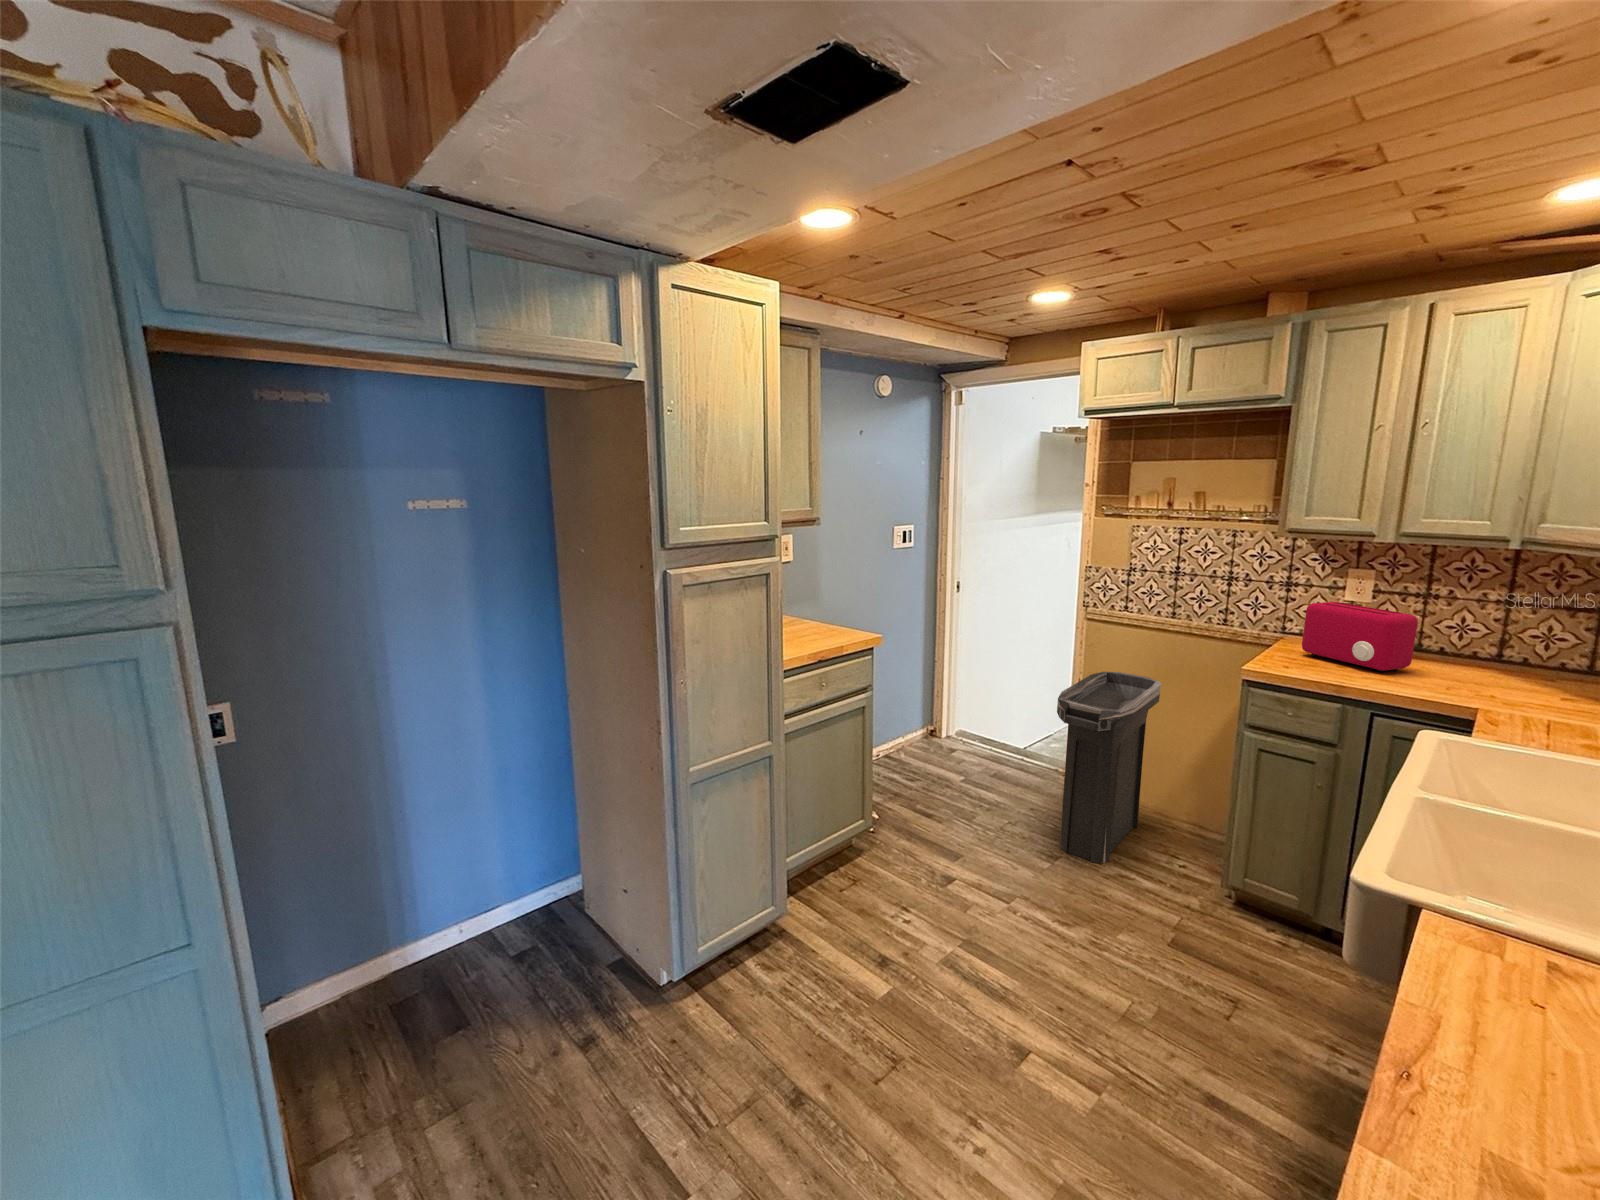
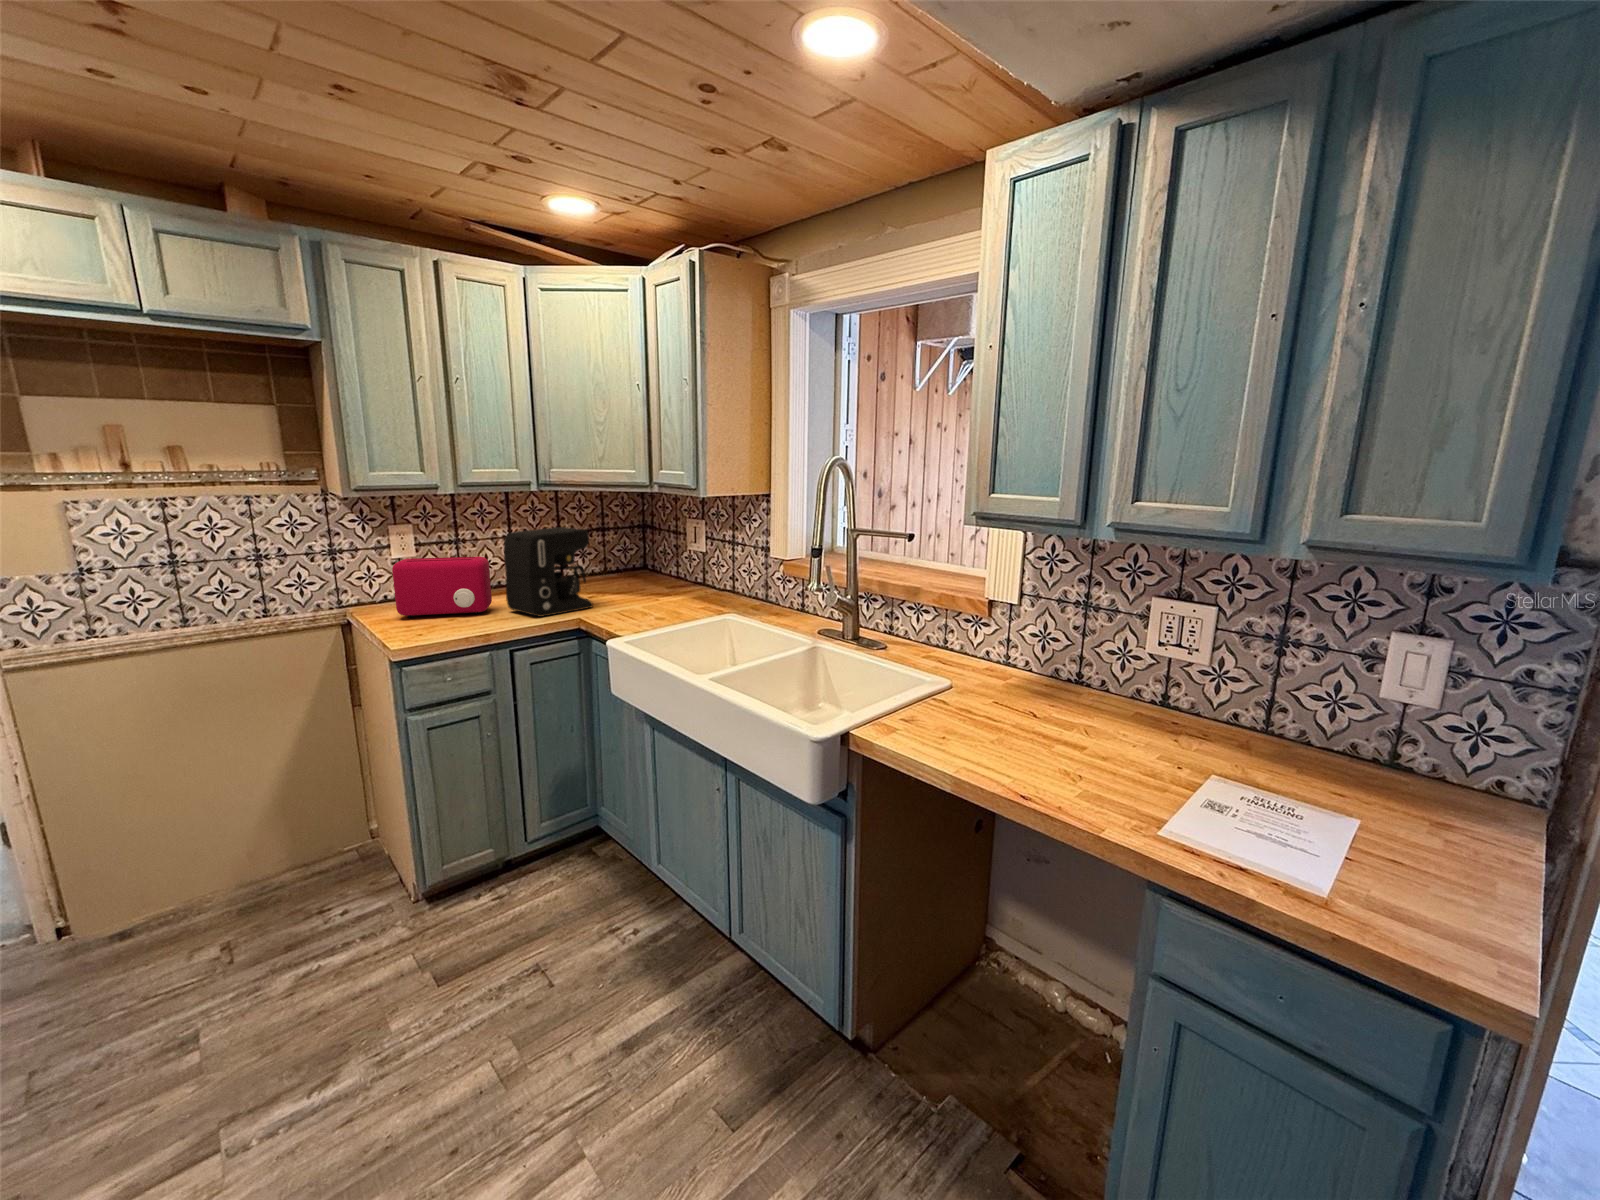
coffee maker: none [1414,594,1548,708] -> present [504,527,593,617]
trash can: present [1057,672,1161,863] -> none [93,713,266,1022]

